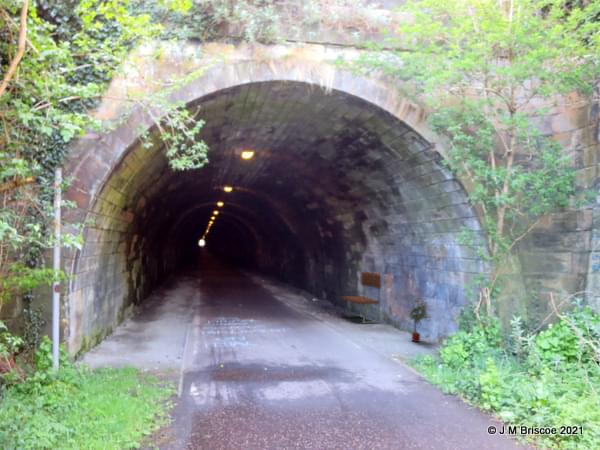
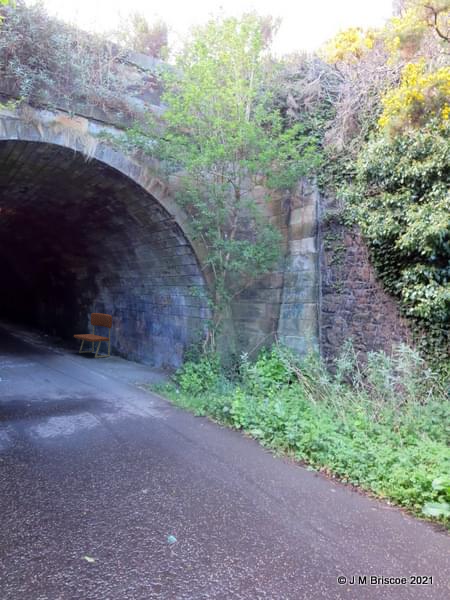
potted tree: present [409,300,431,342] -> none [139,335,160,370]

